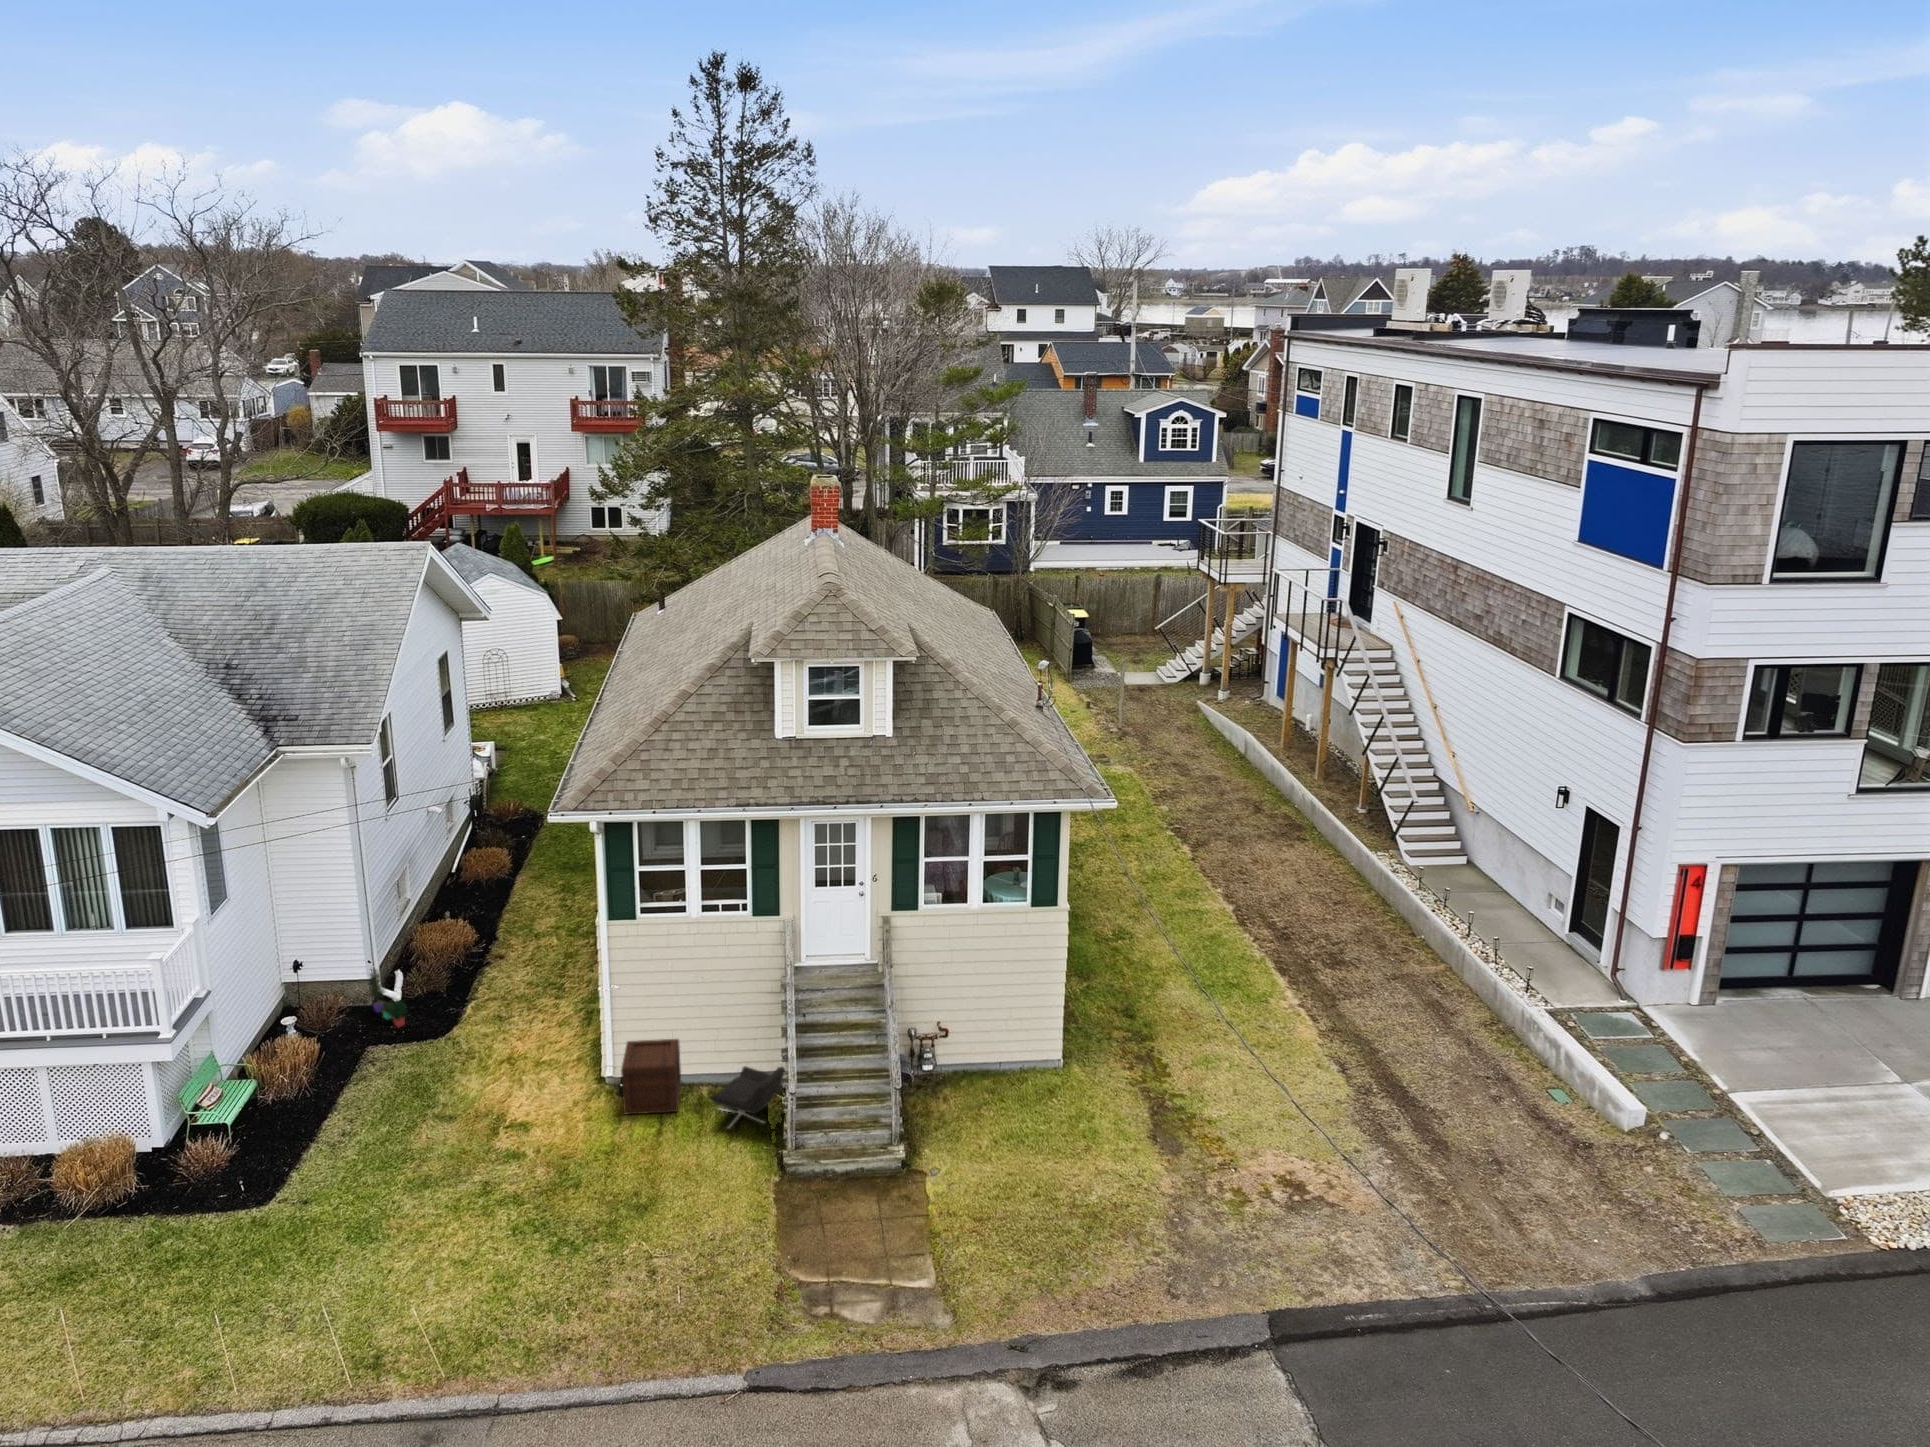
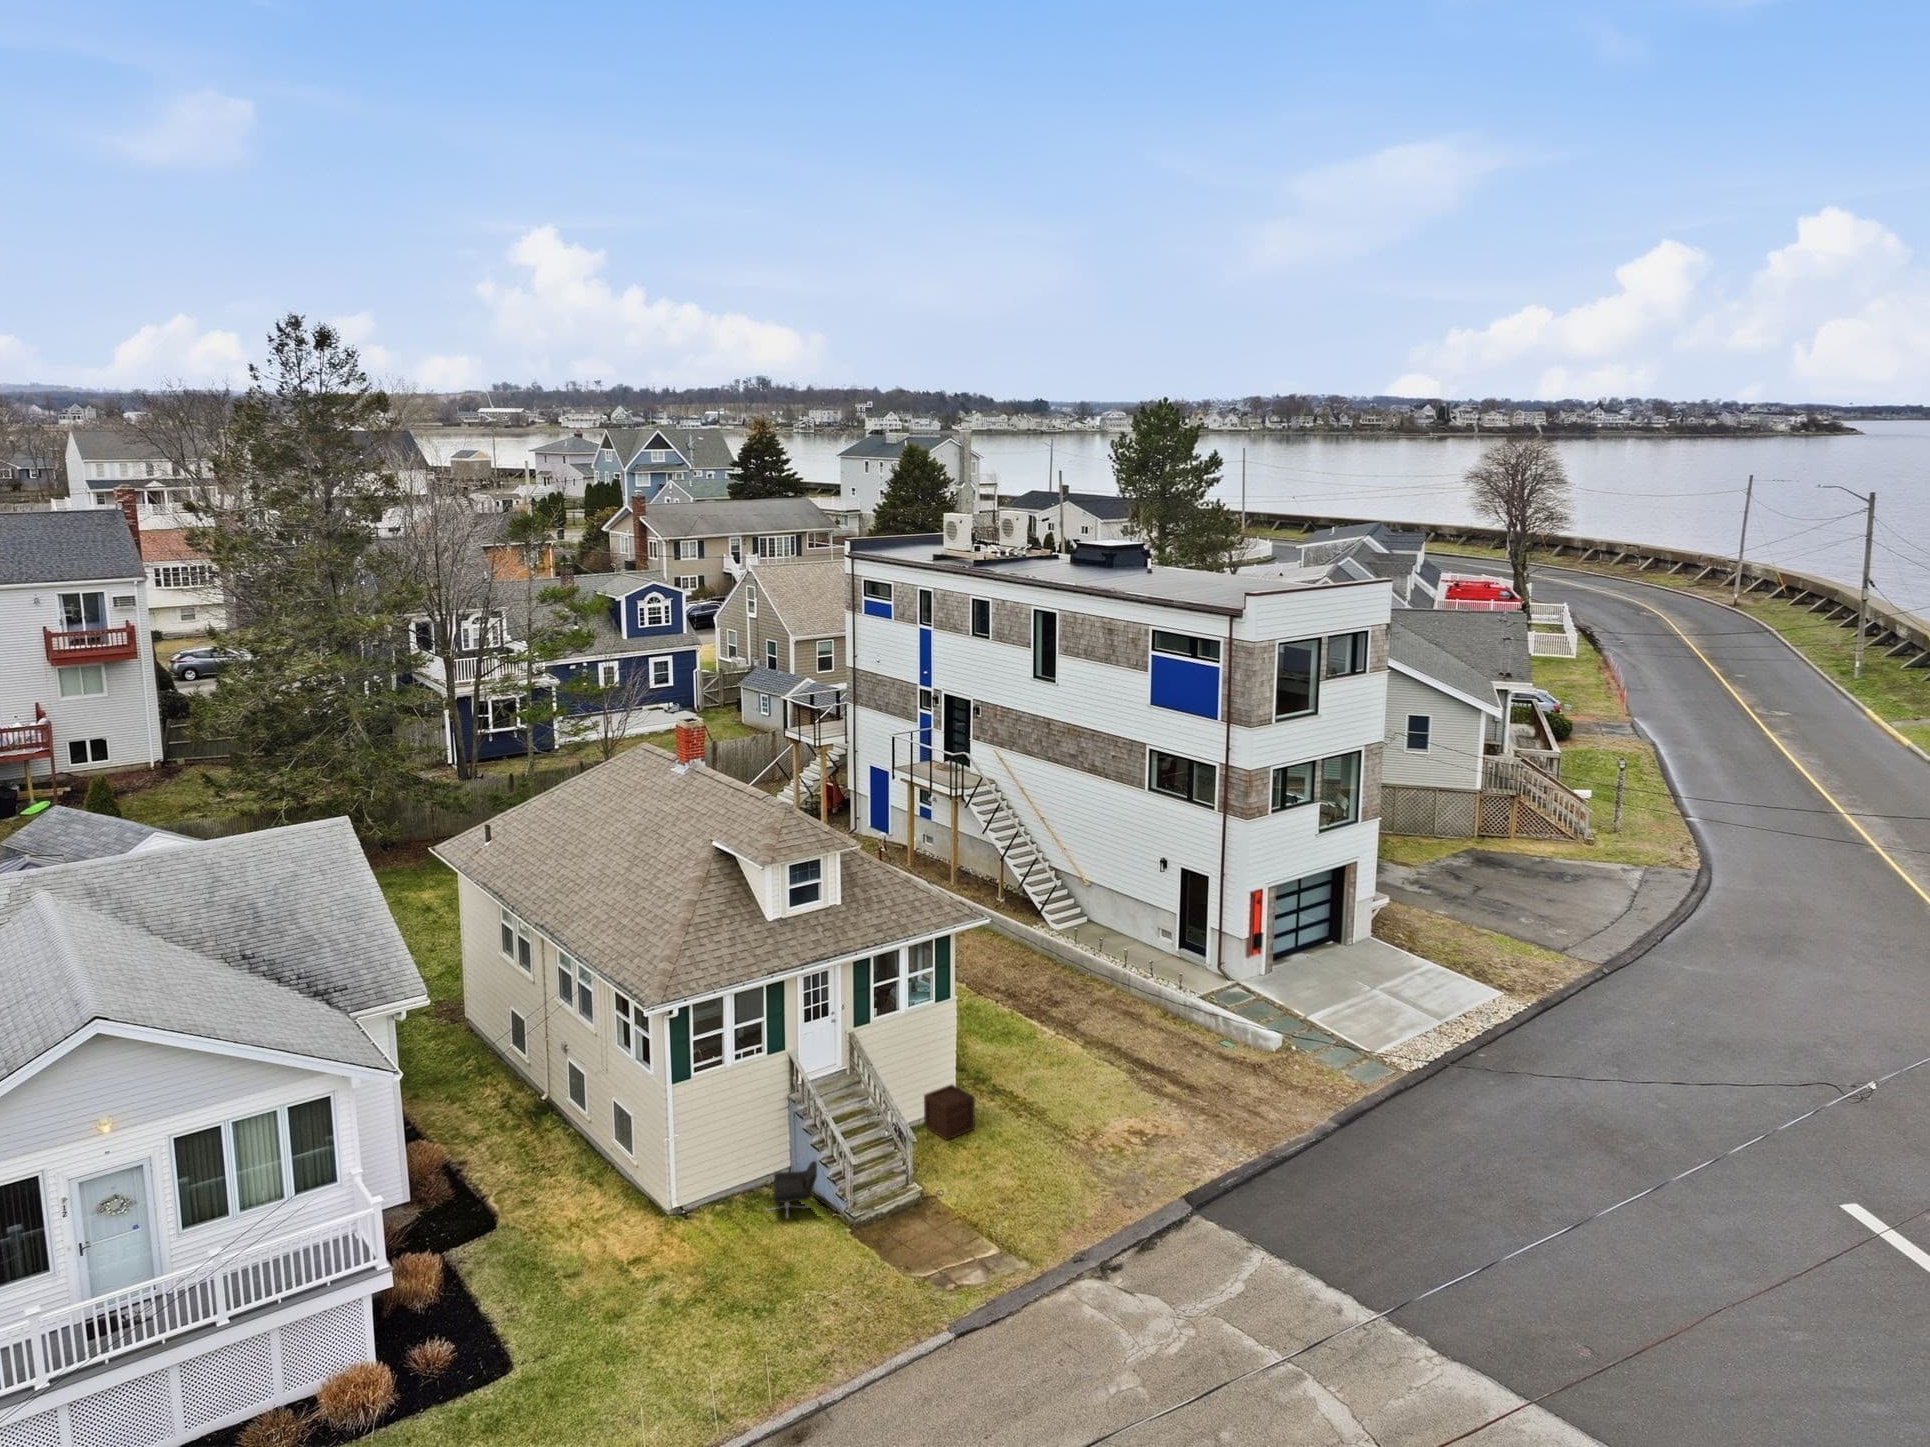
potted plant: present [368,969,407,1027] -> none [388,1202,442,1247]
wooden crate: present [621,1039,681,1114] -> present [924,1085,975,1140]

